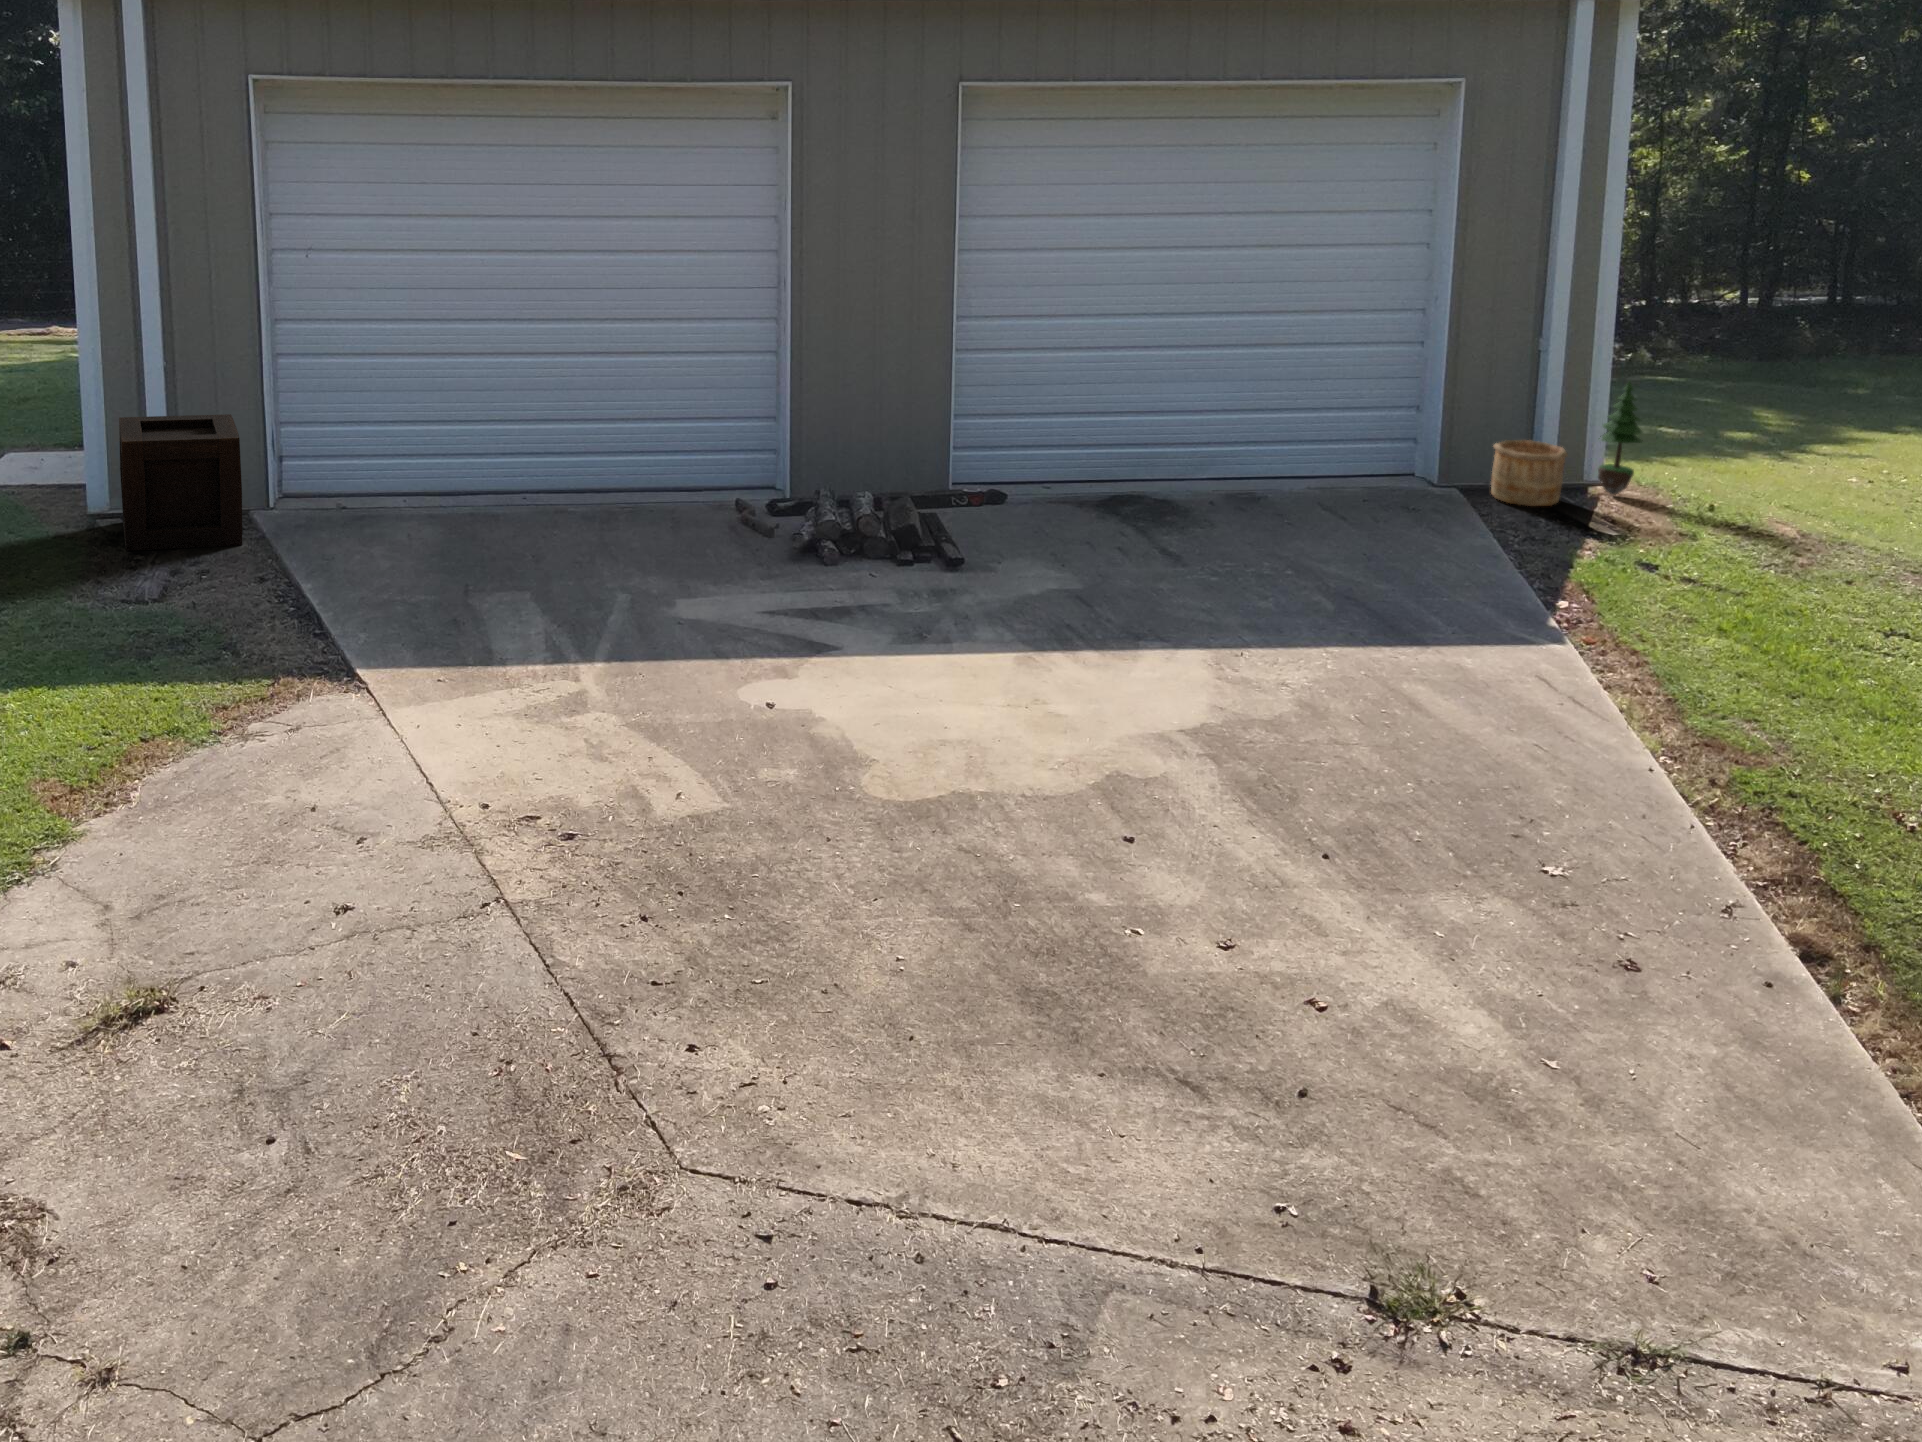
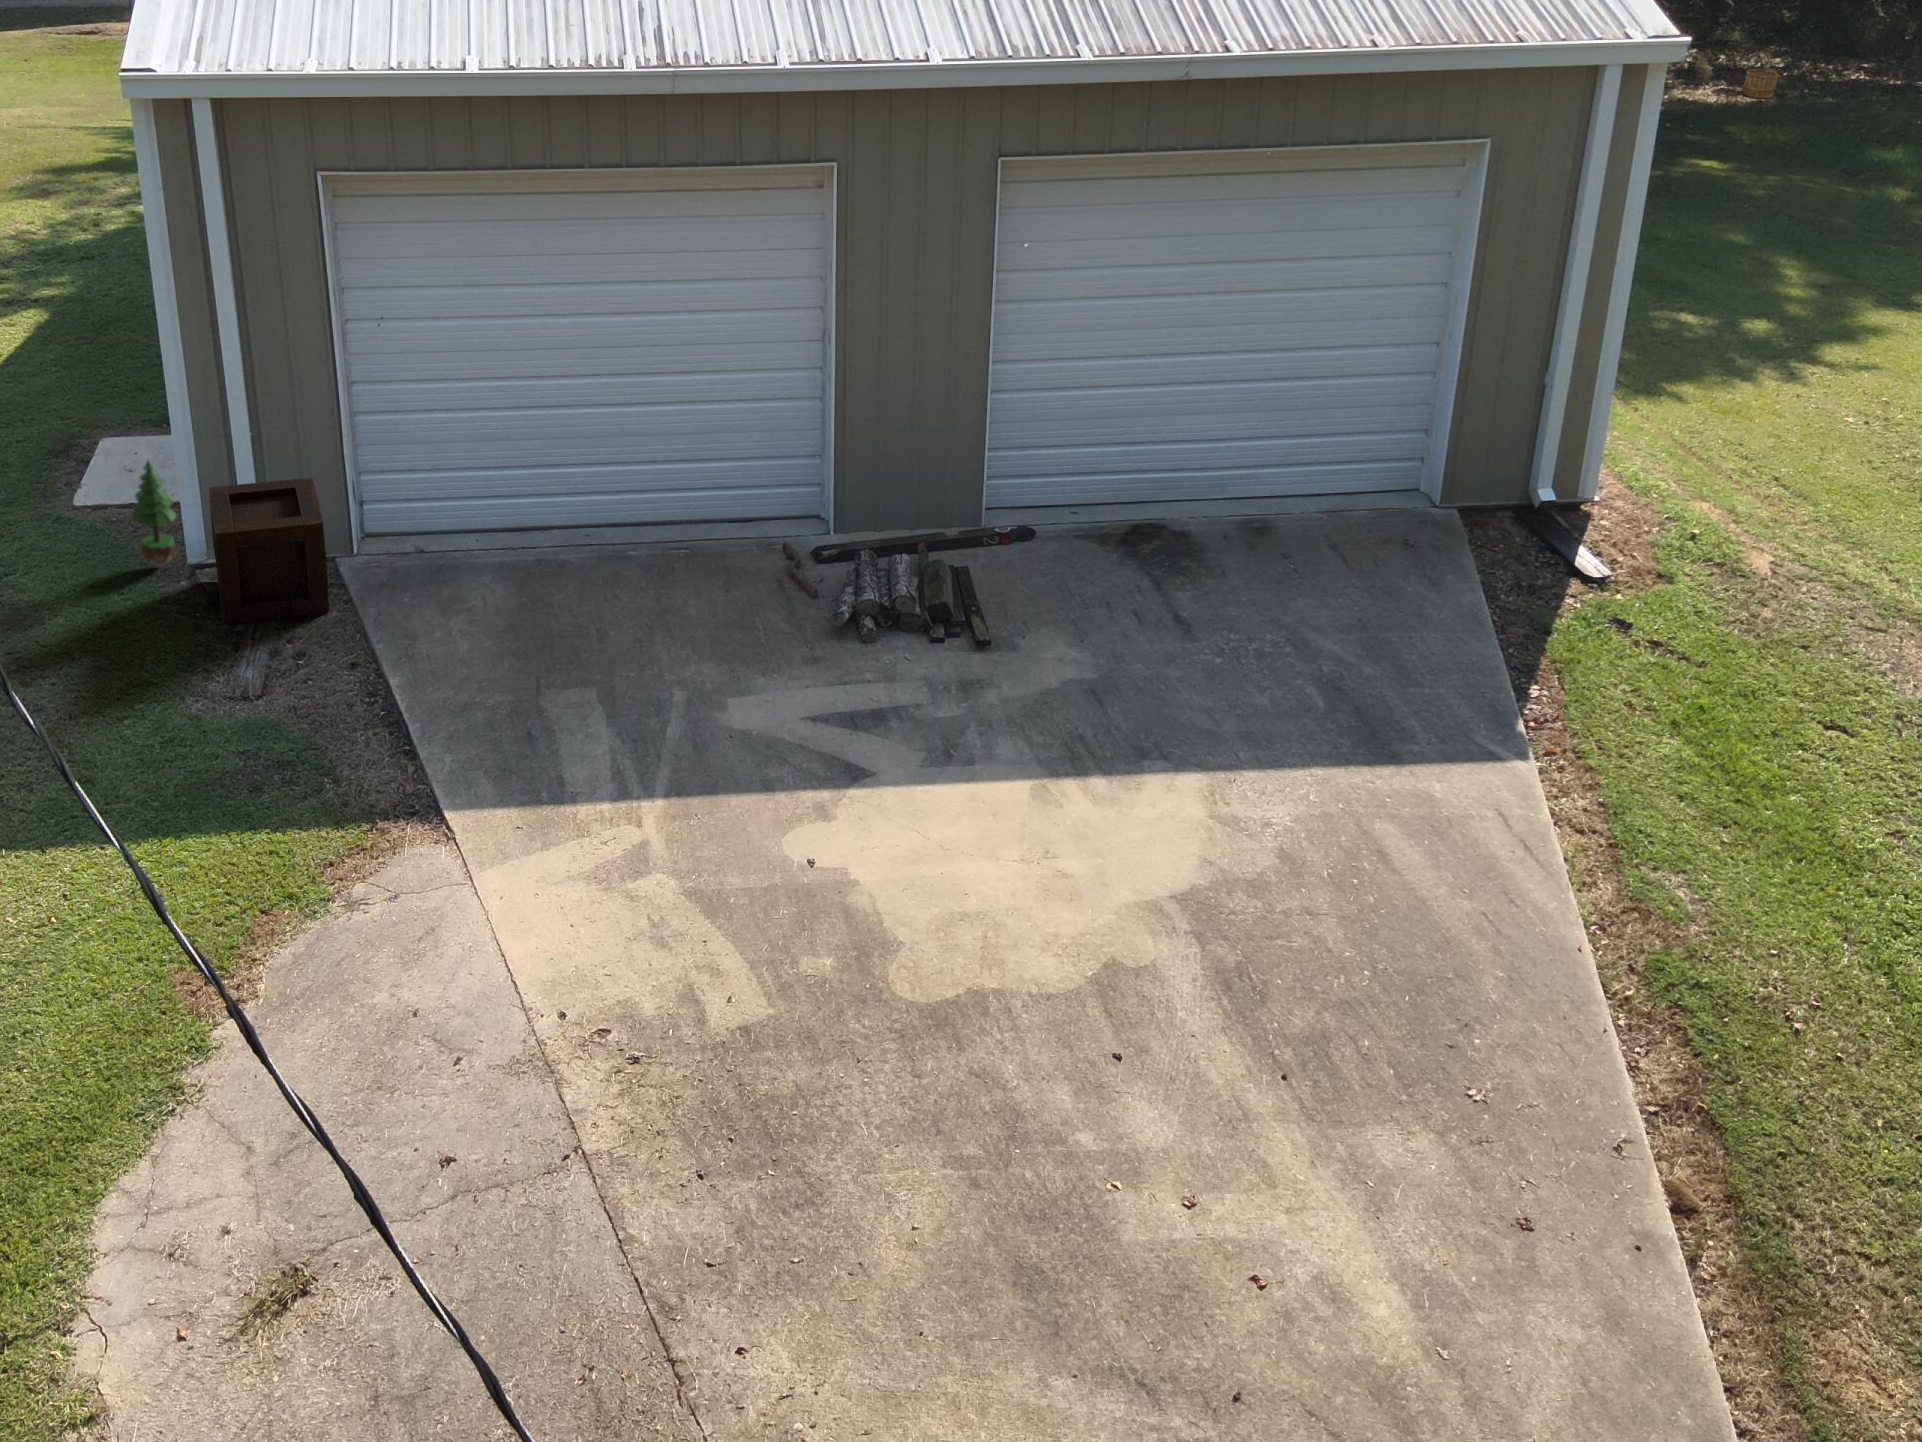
potted tree: present [1598,382,1643,495] -> present [132,461,177,566]
wooden bucket: present [1491,440,1567,506] -> present [1743,69,1779,99]

